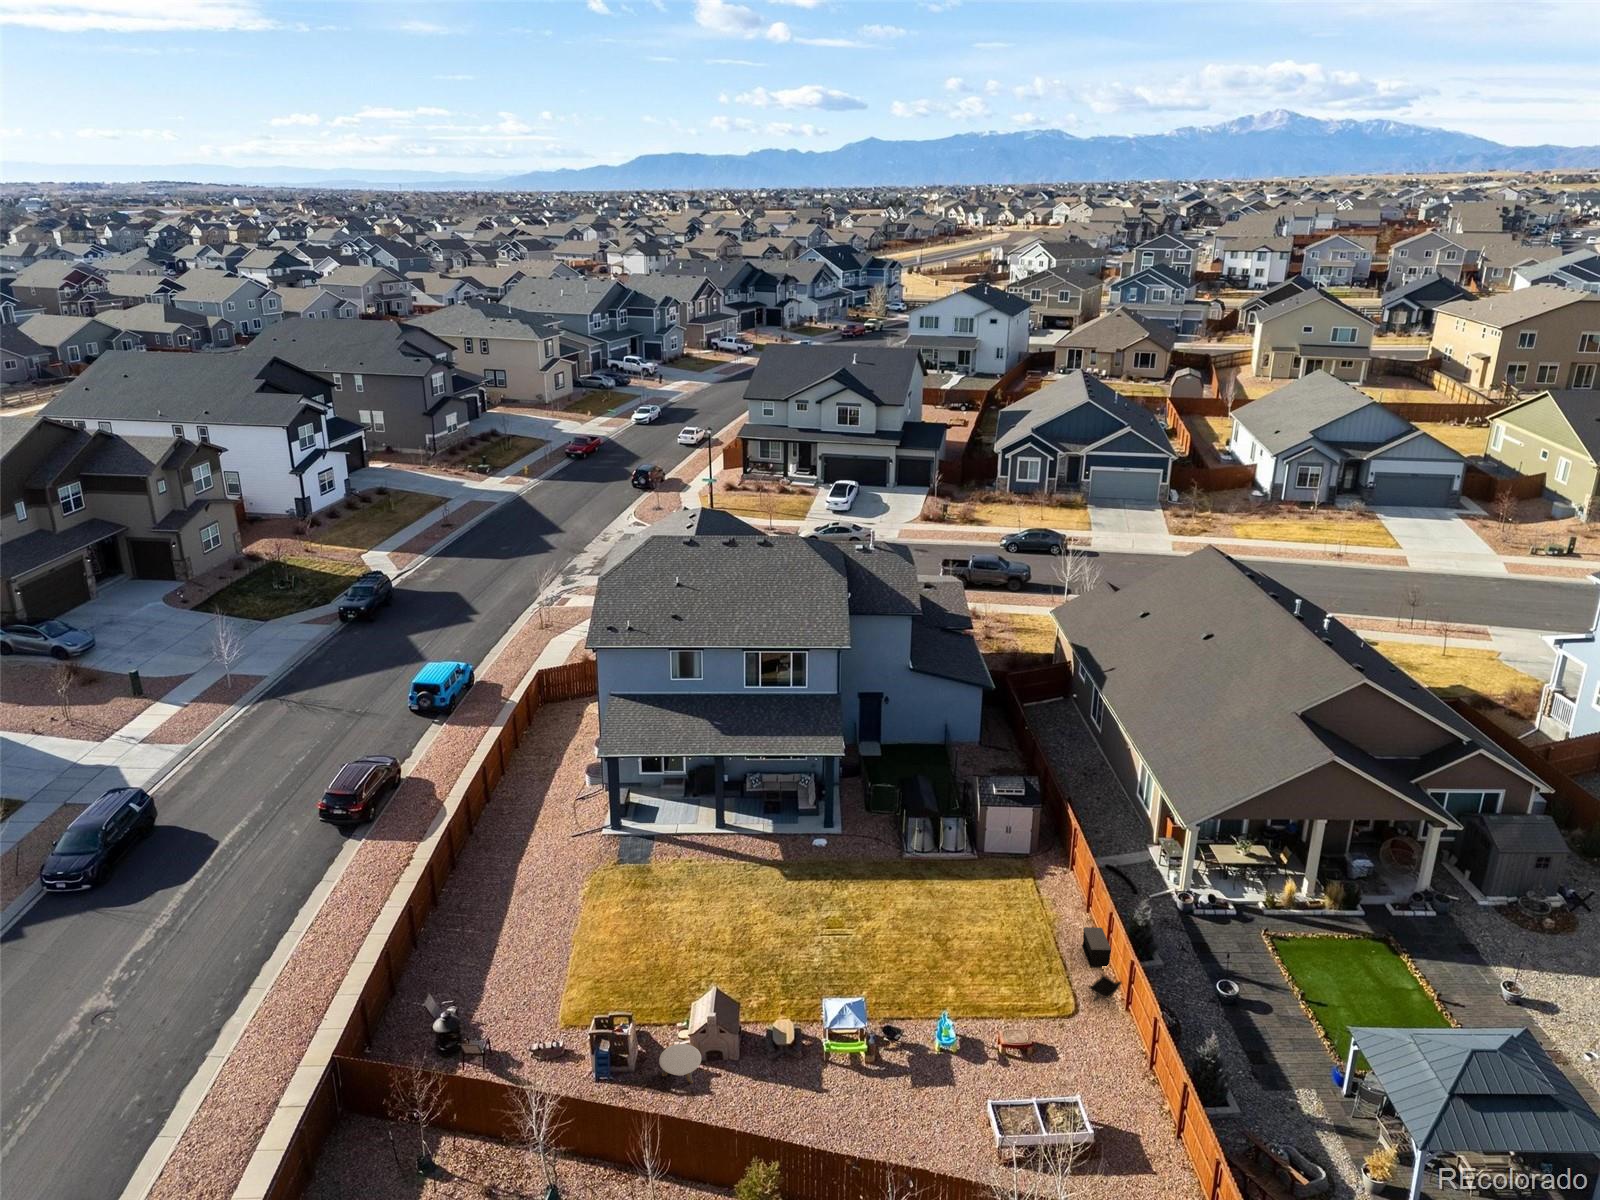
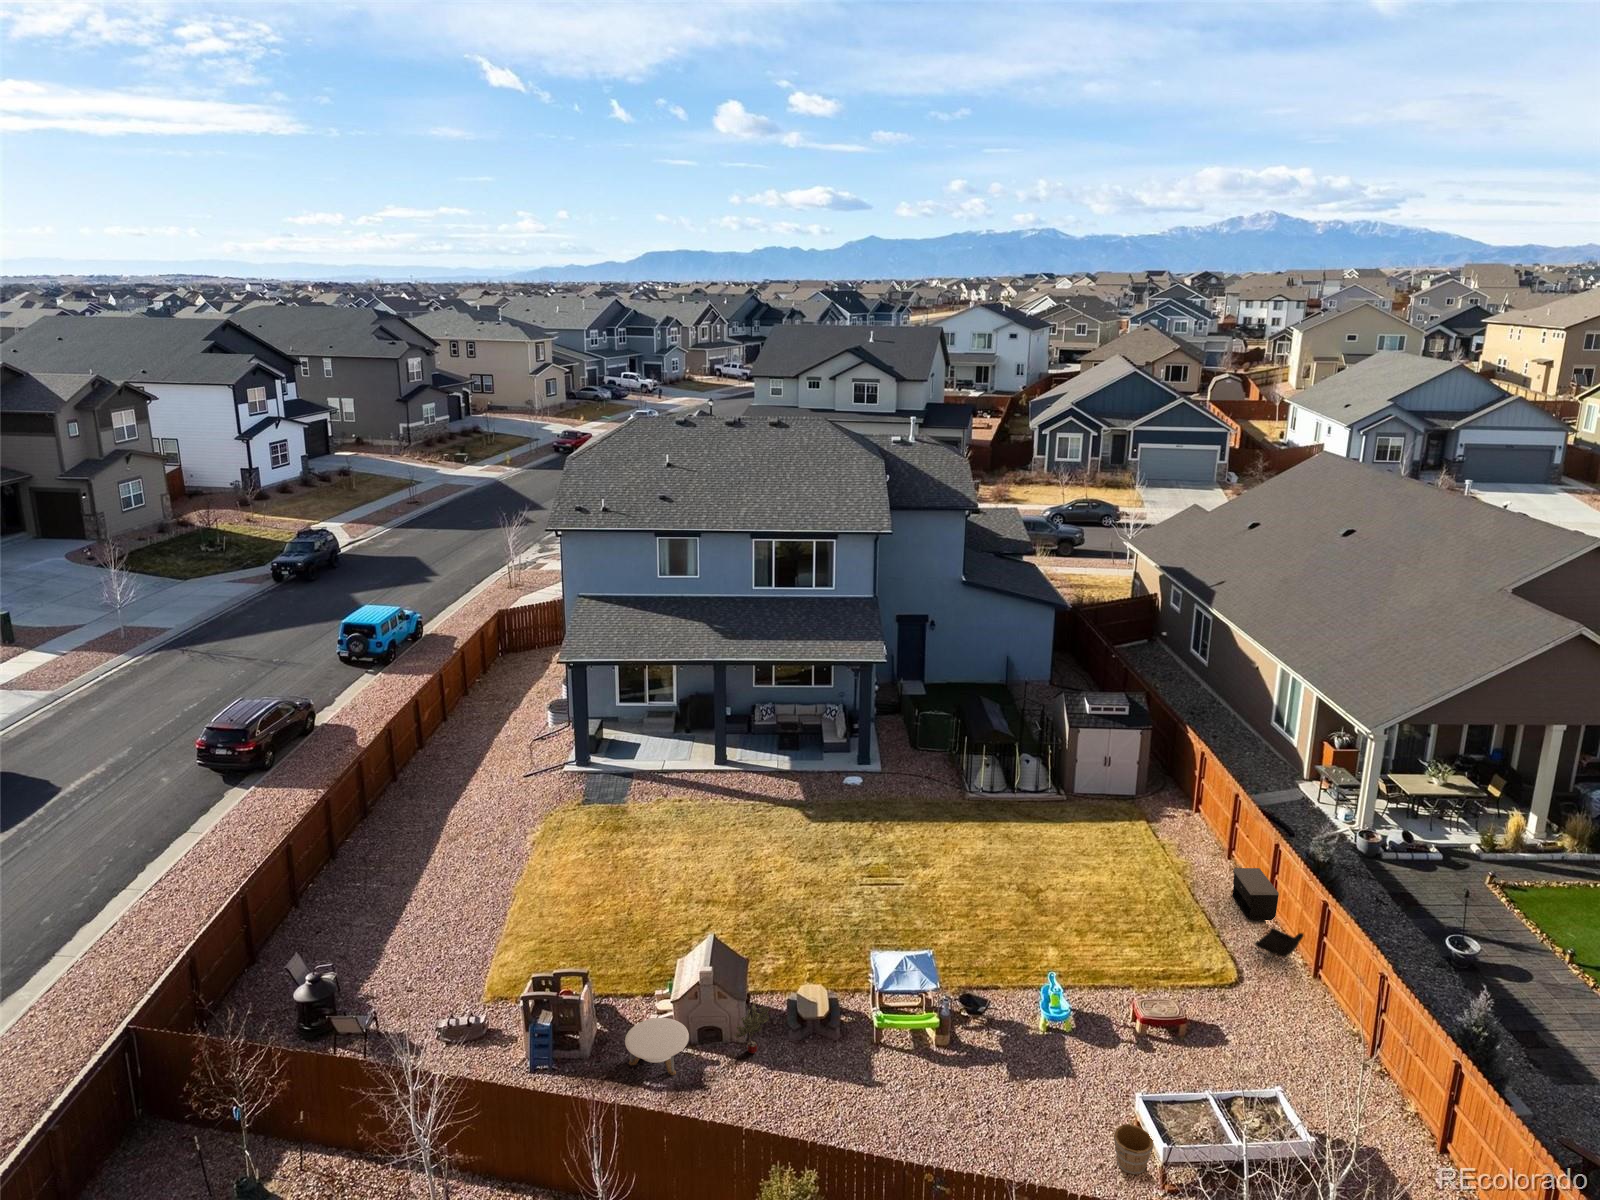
potted tree: none [731,1036,755,1068] -> present [735,1004,769,1054]
wooden bucket: none [971,1121,996,1153] -> present [1114,1124,1154,1175]

